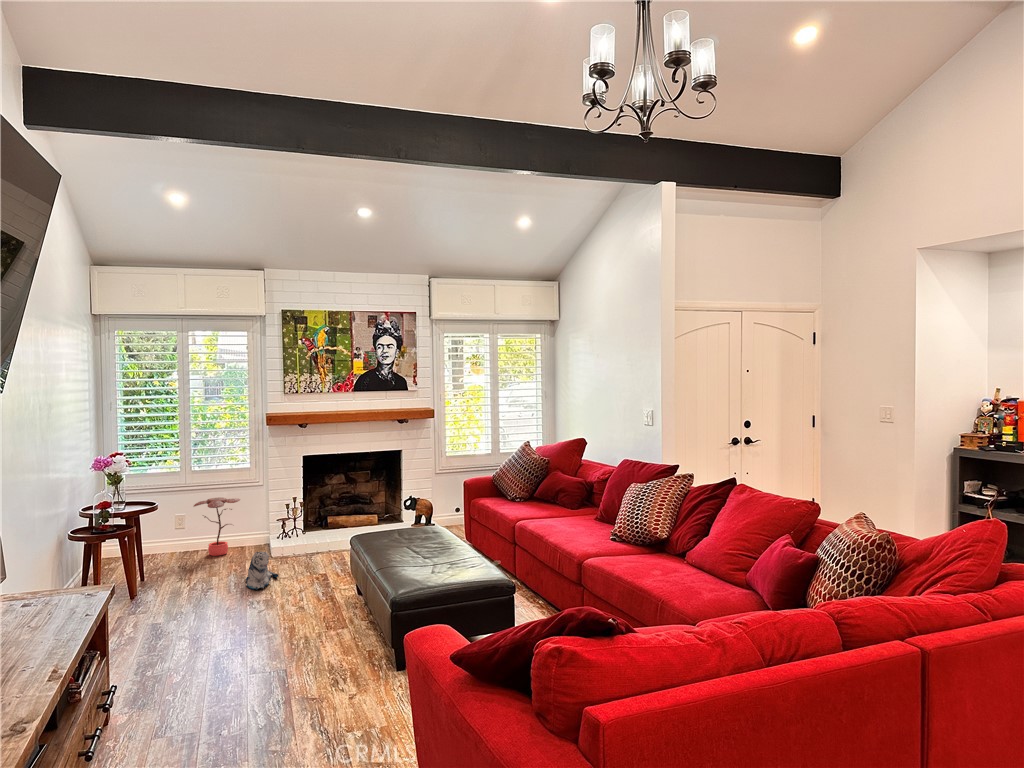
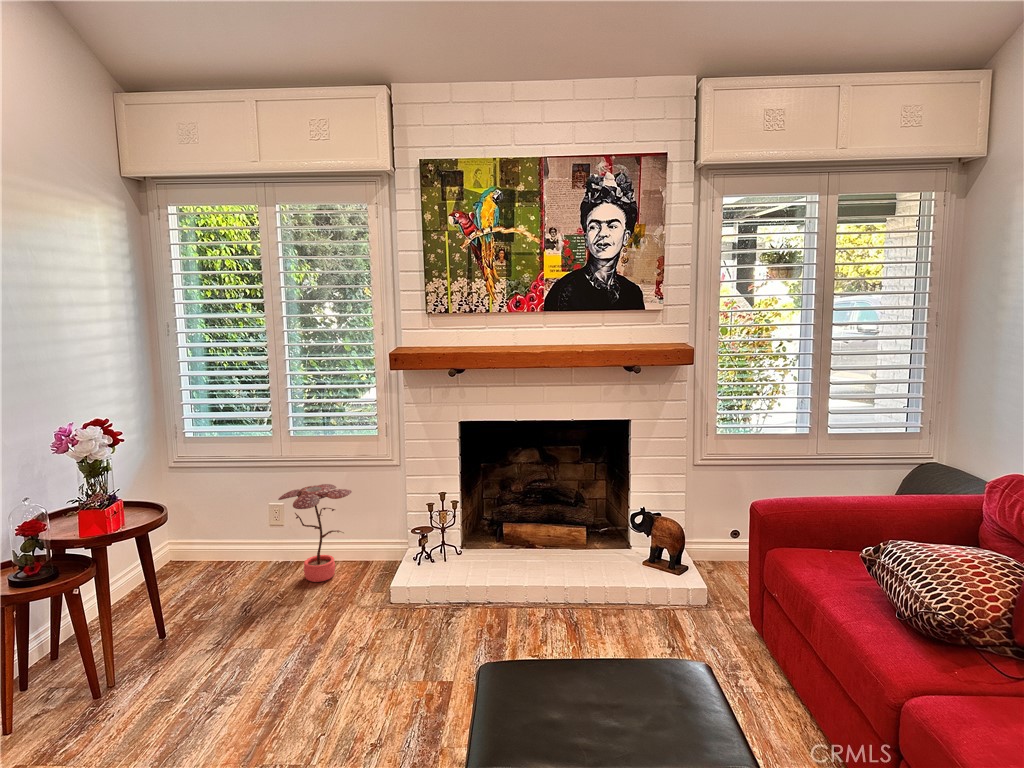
plush toy: present [245,552,278,590] -> none [283,639,359,733]

